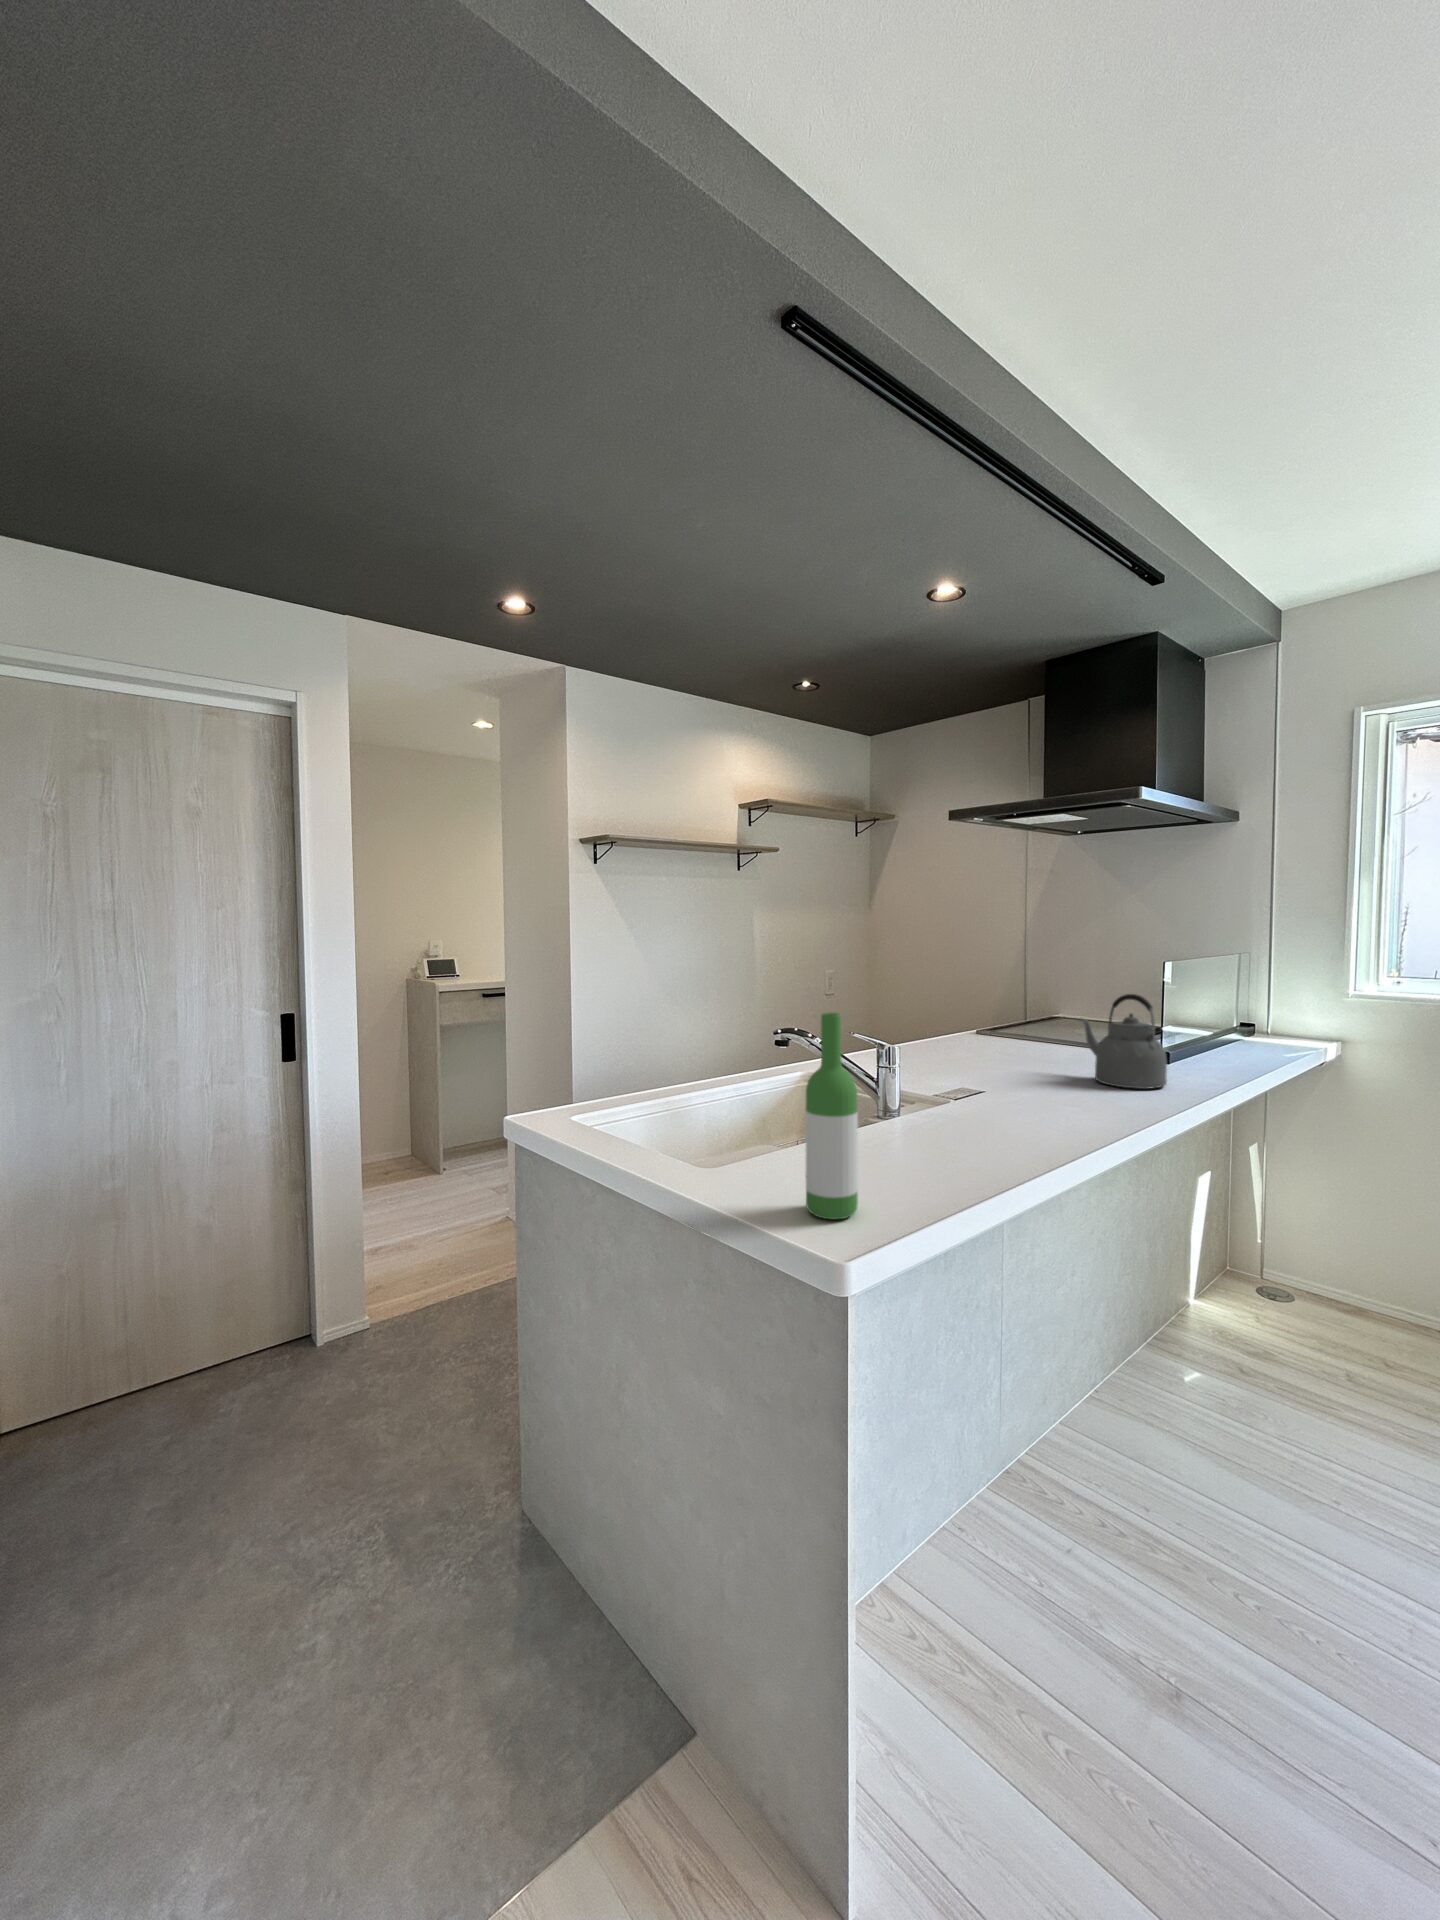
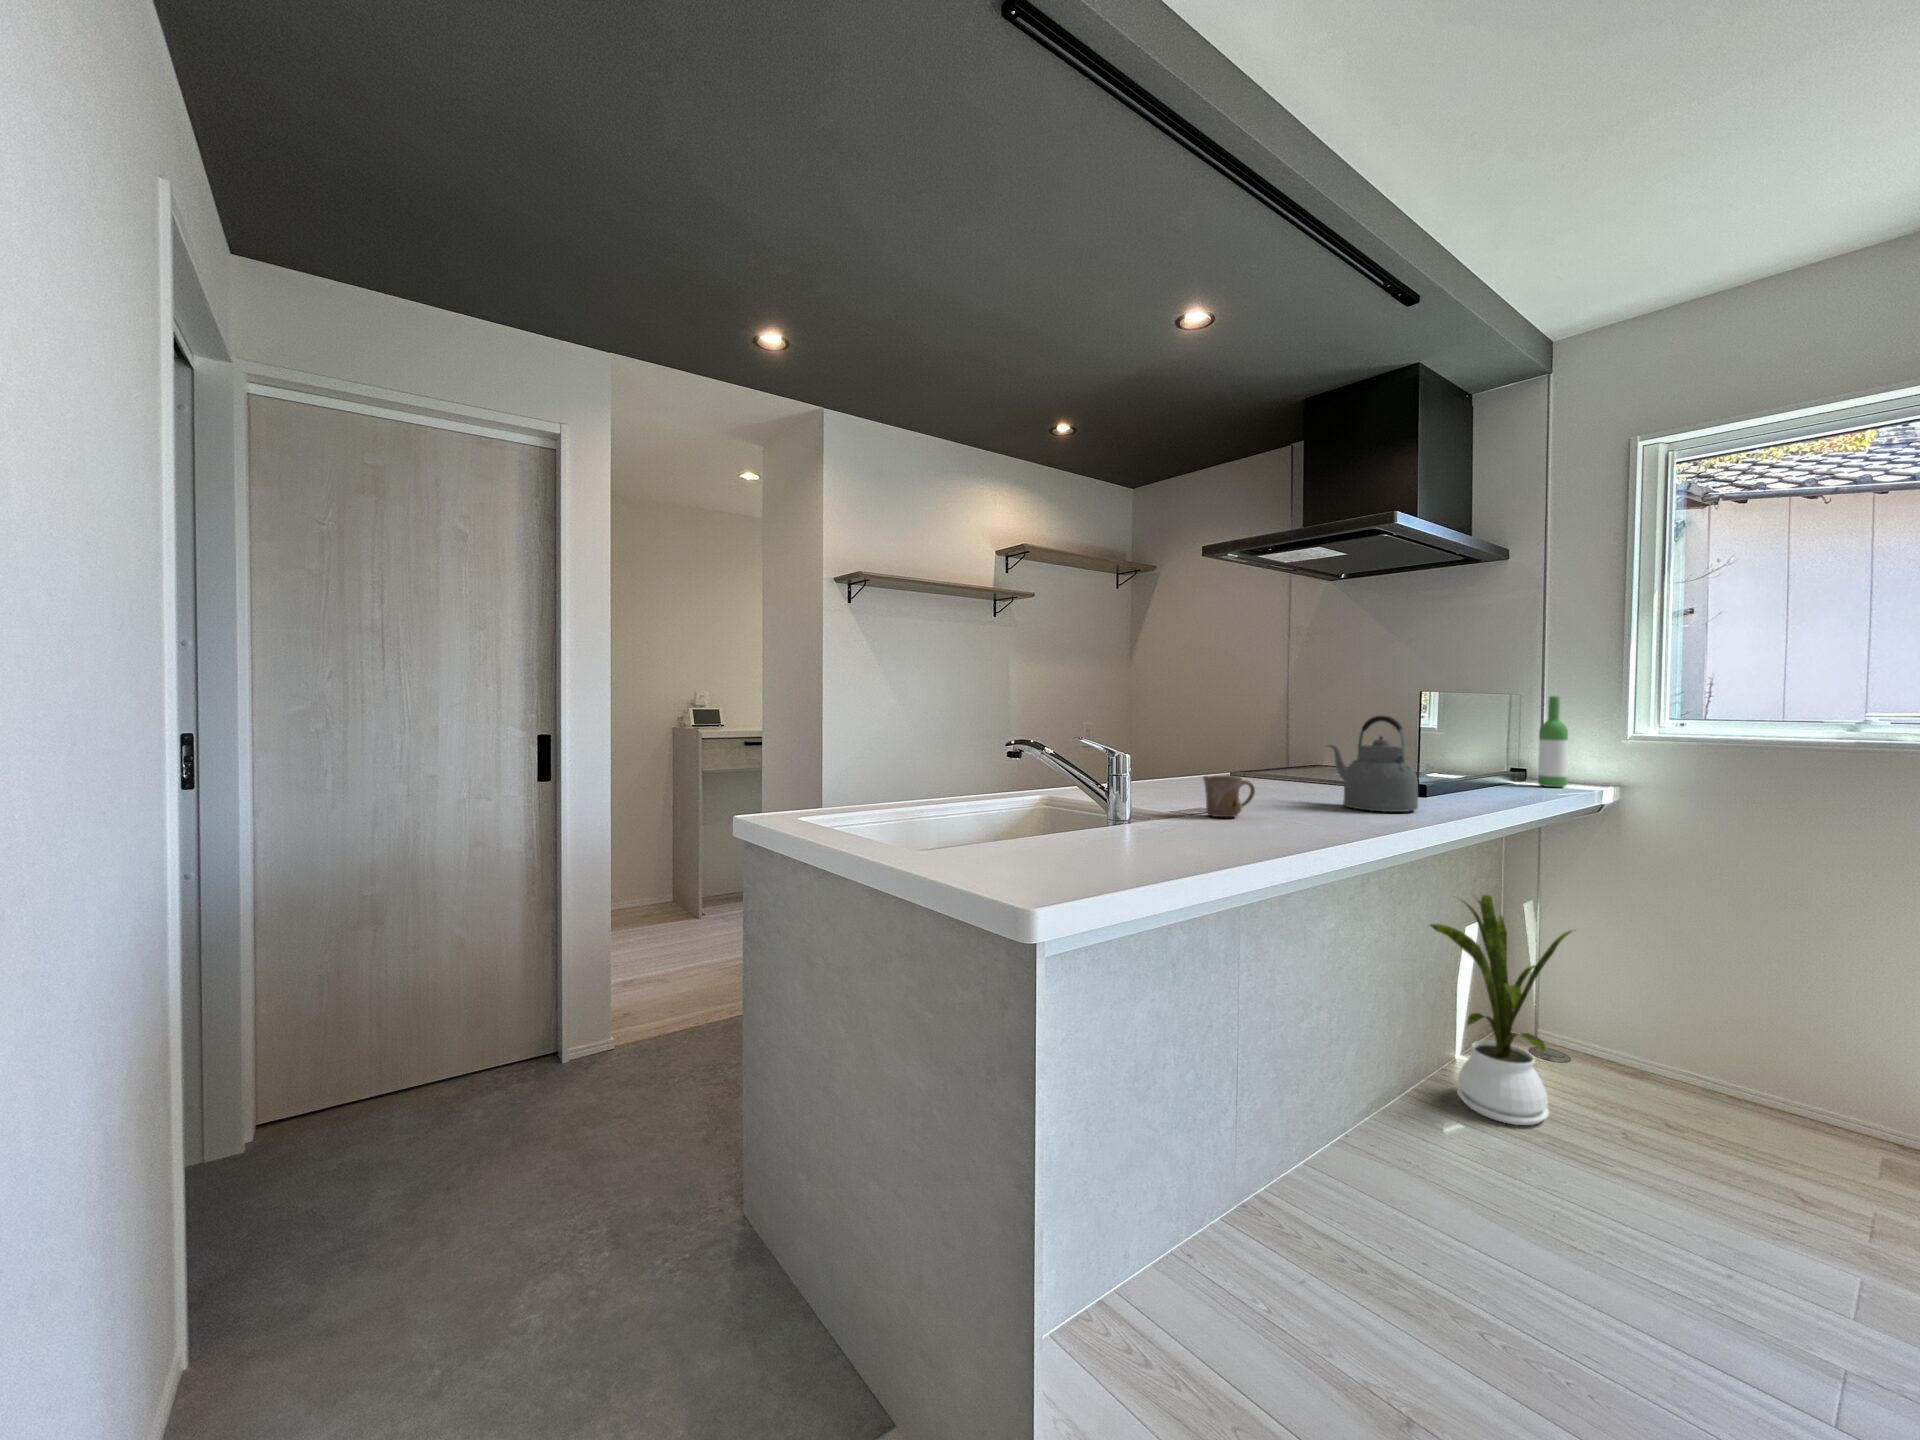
wine bottle: present [806,1013,858,1219] -> present [1538,696,1568,787]
mug: none [965,1059,1016,1102] -> present [1203,776,1255,817]
house plant: none [1169,1152,1308,1371] -> present [1430,895,1572,1125]

